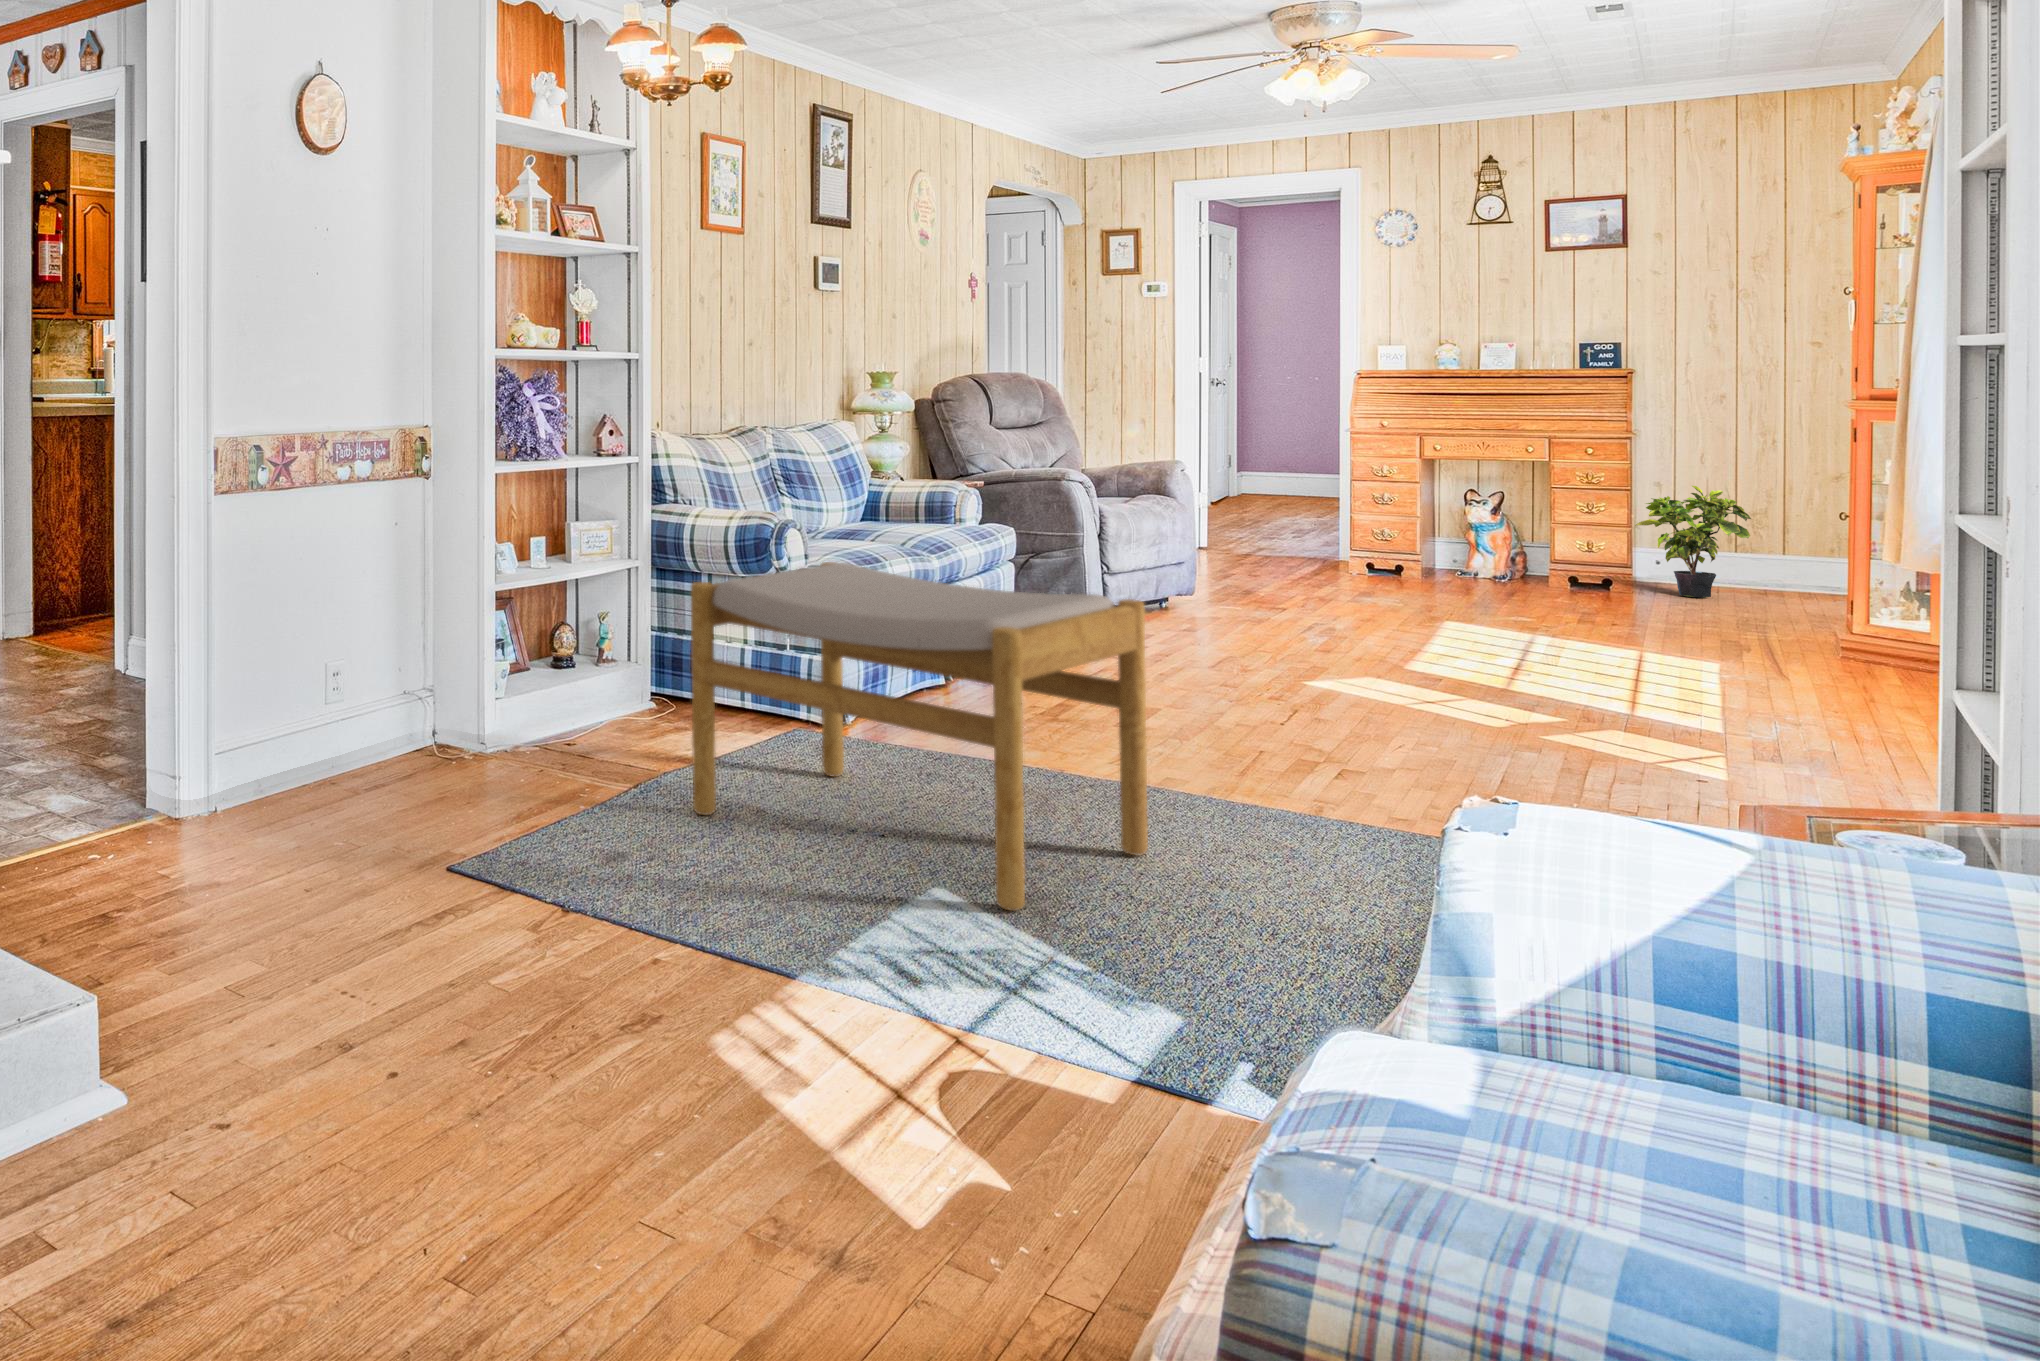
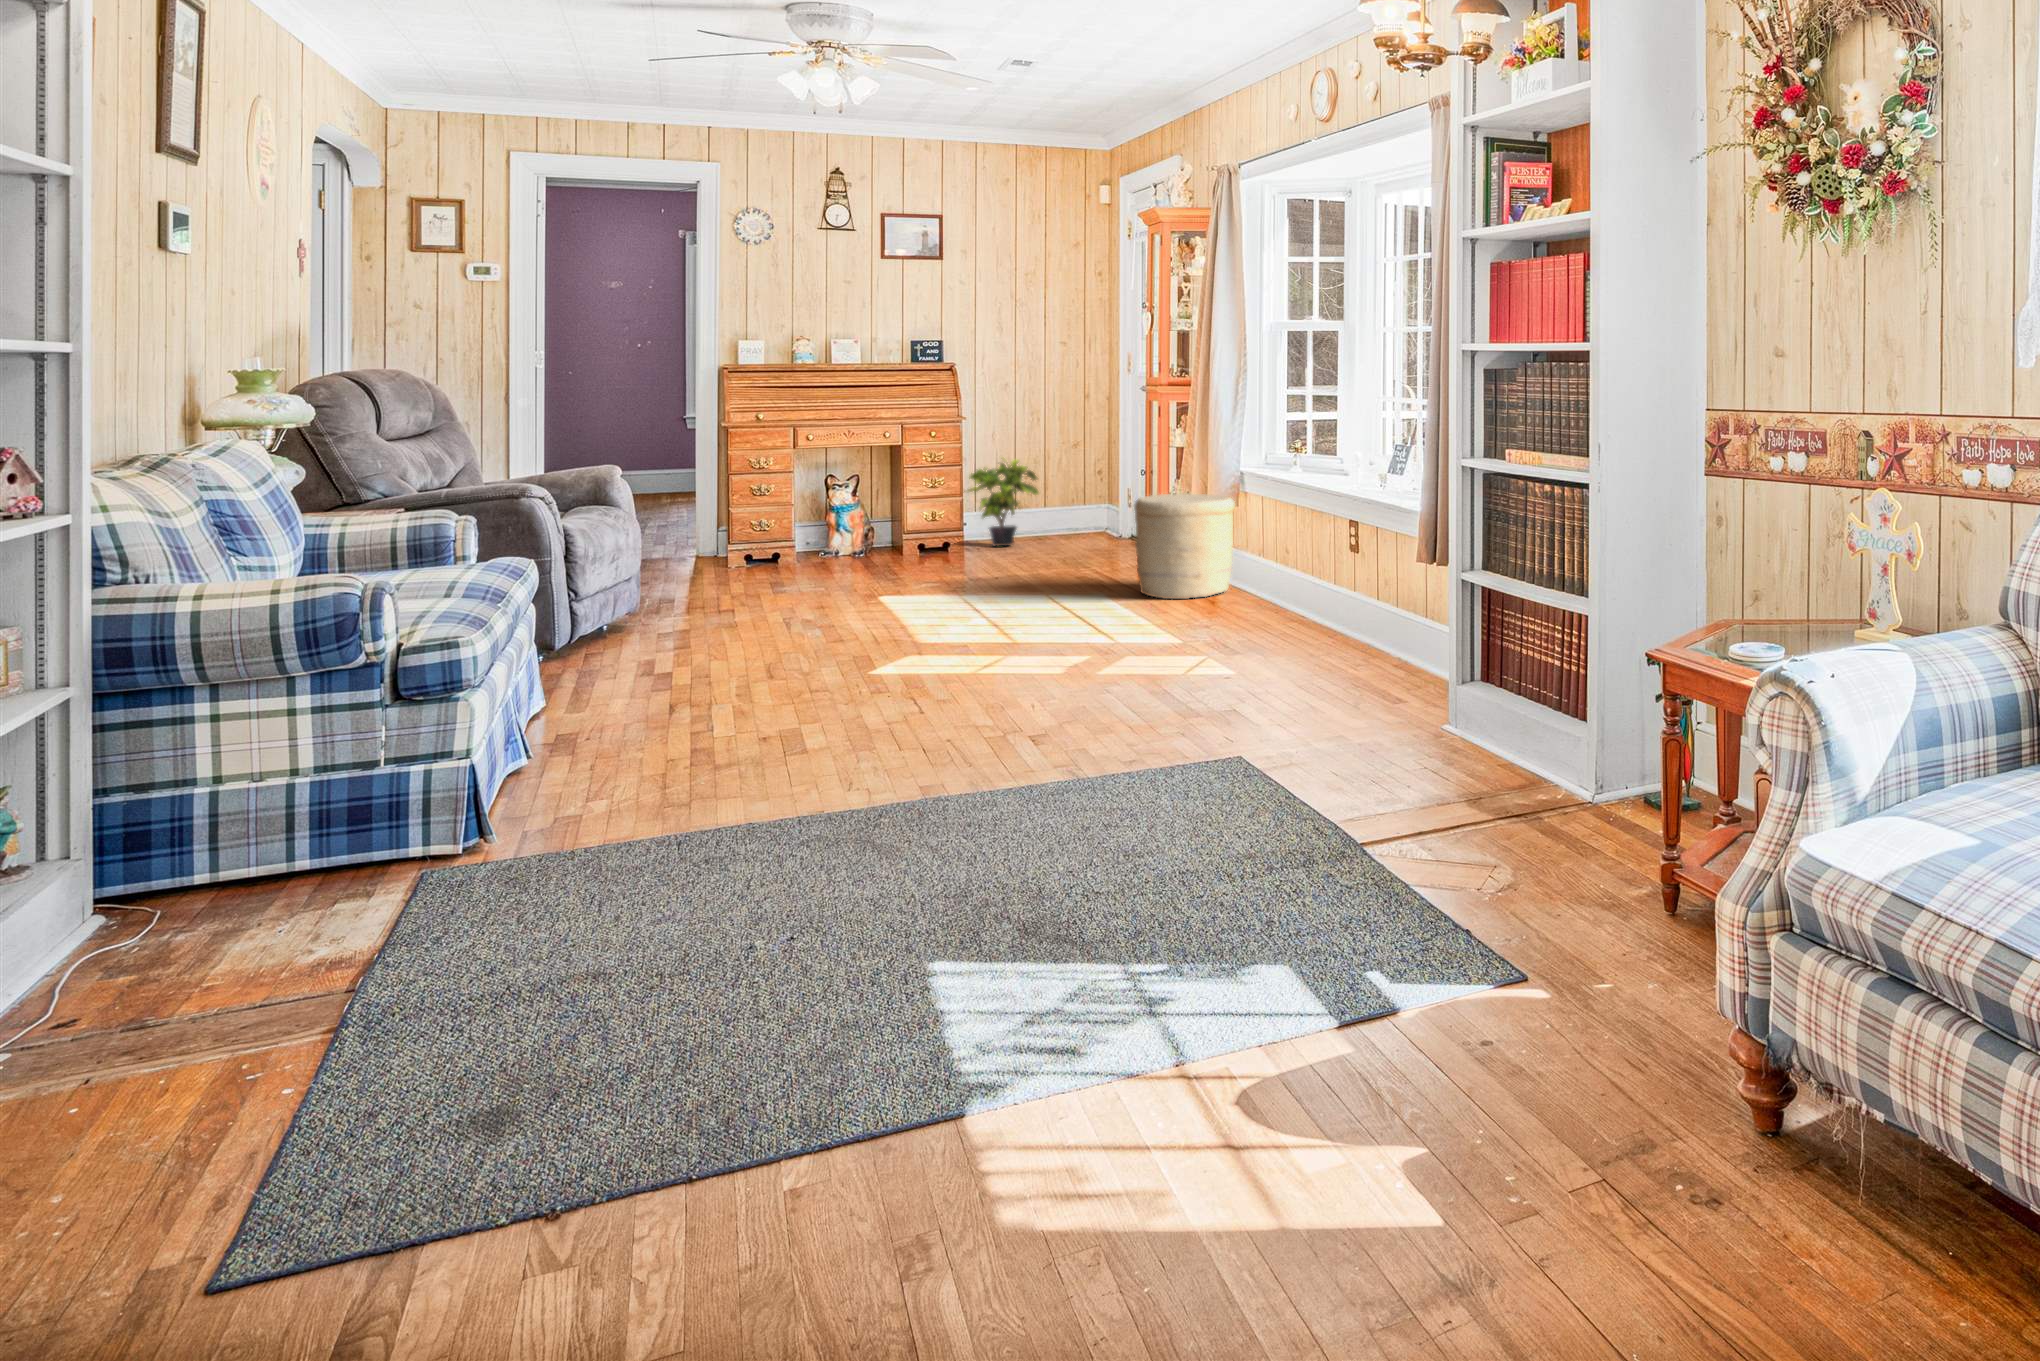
woven basket: none [1765,547,1948,696] -> present [1134,494,1235,599]
footstool: present [691,562,1148,911] -> none [475,602,1034,1017]

